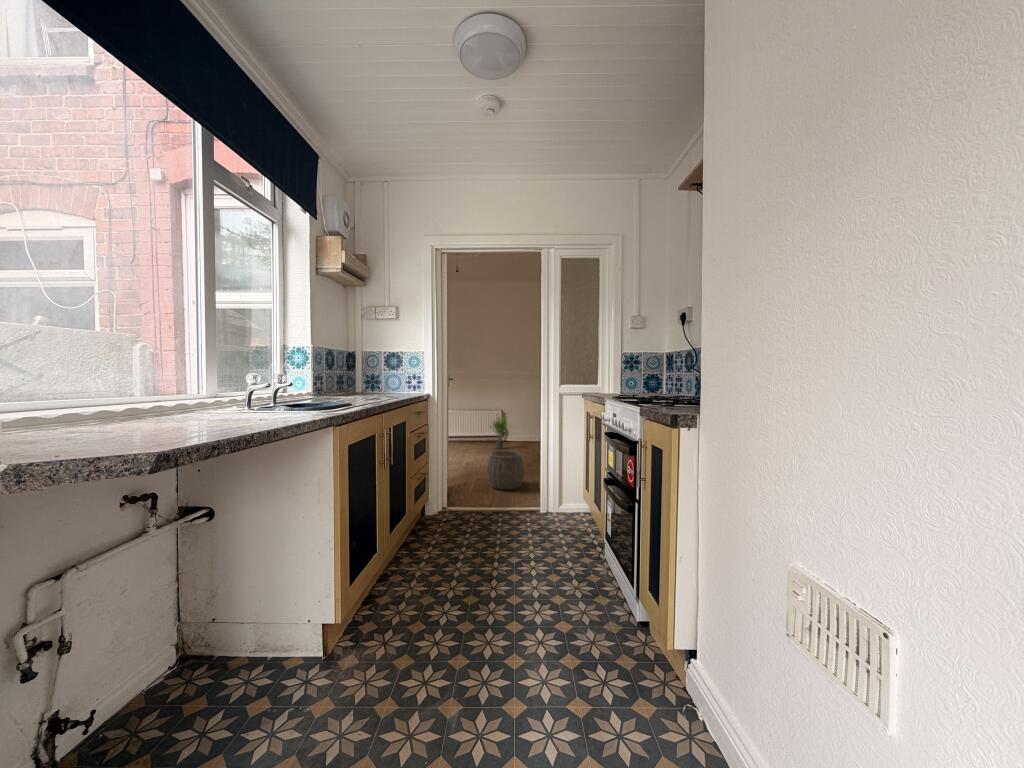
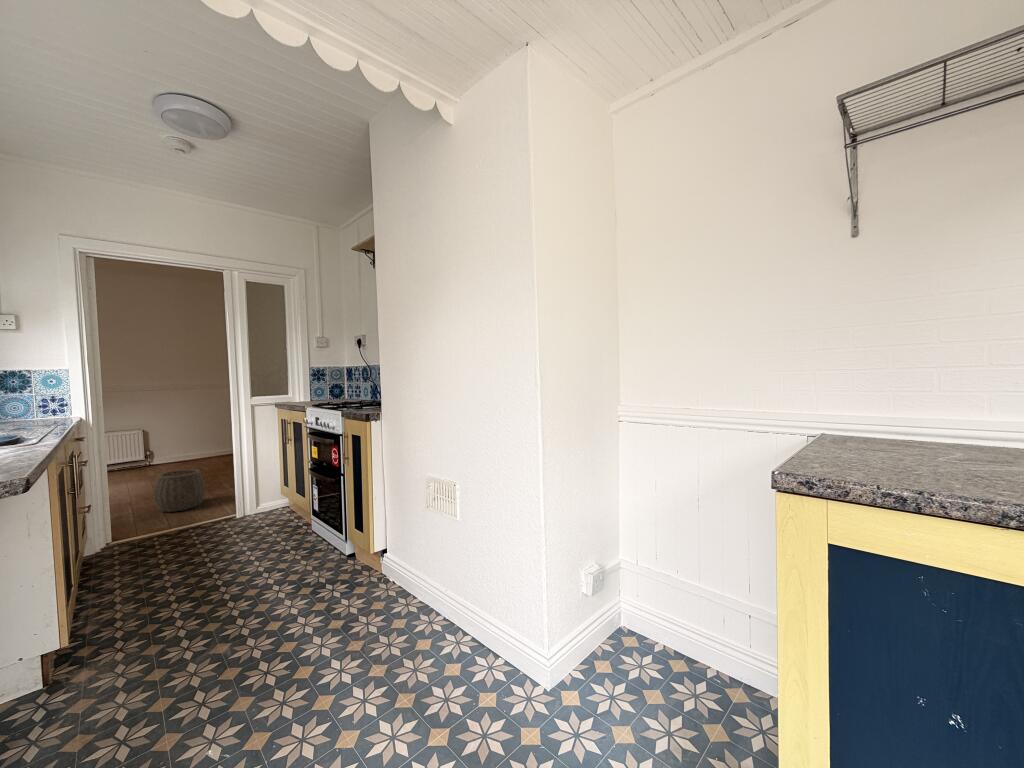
potted plant: present [490,417,507,449] -> none [120,430,163,475]

